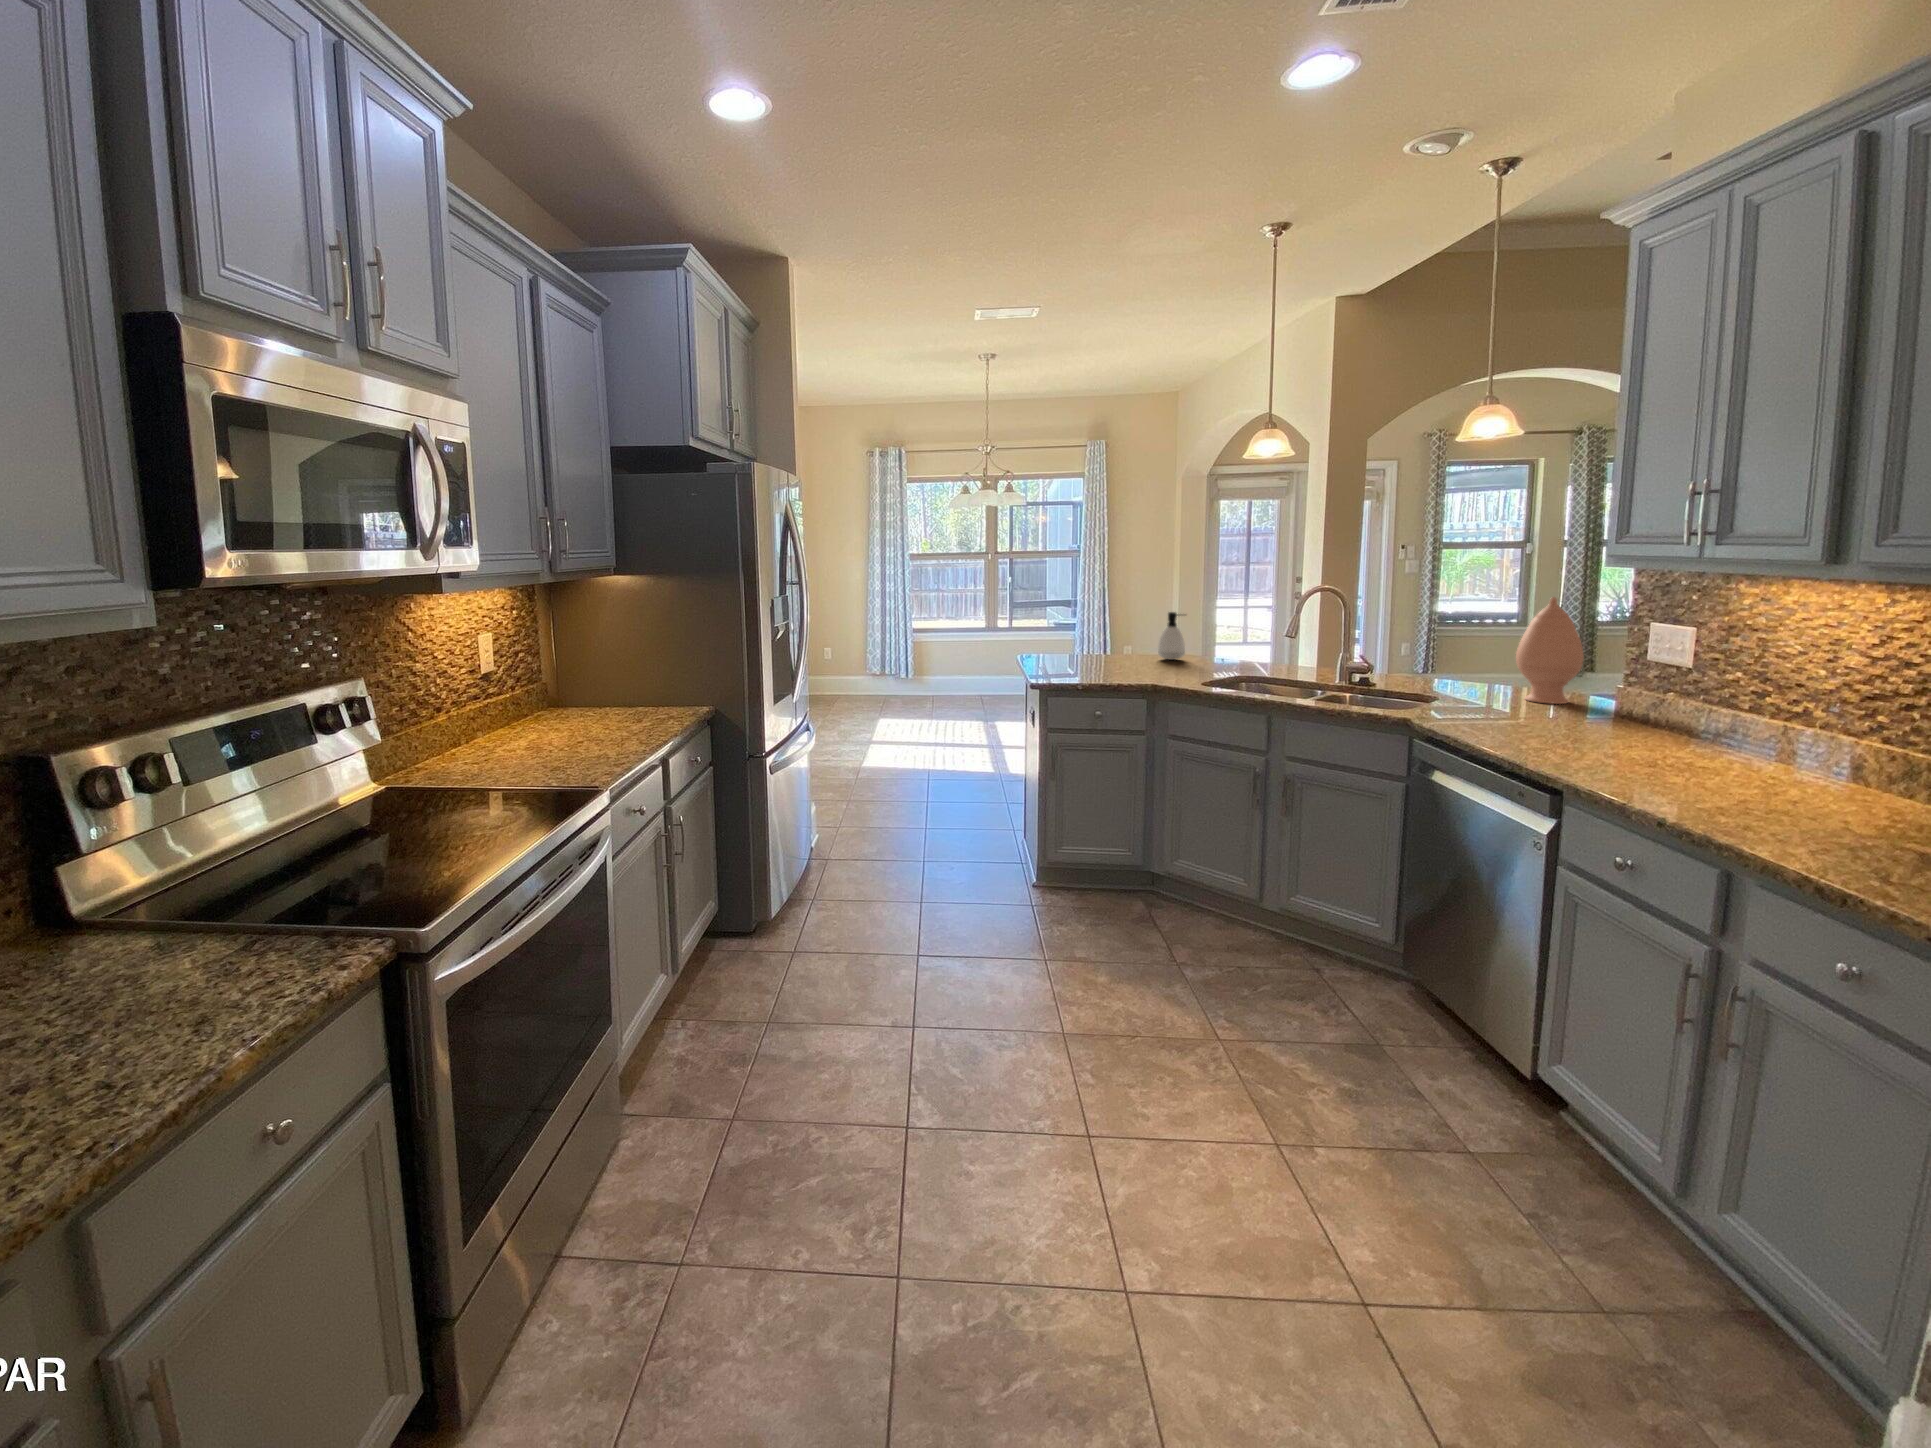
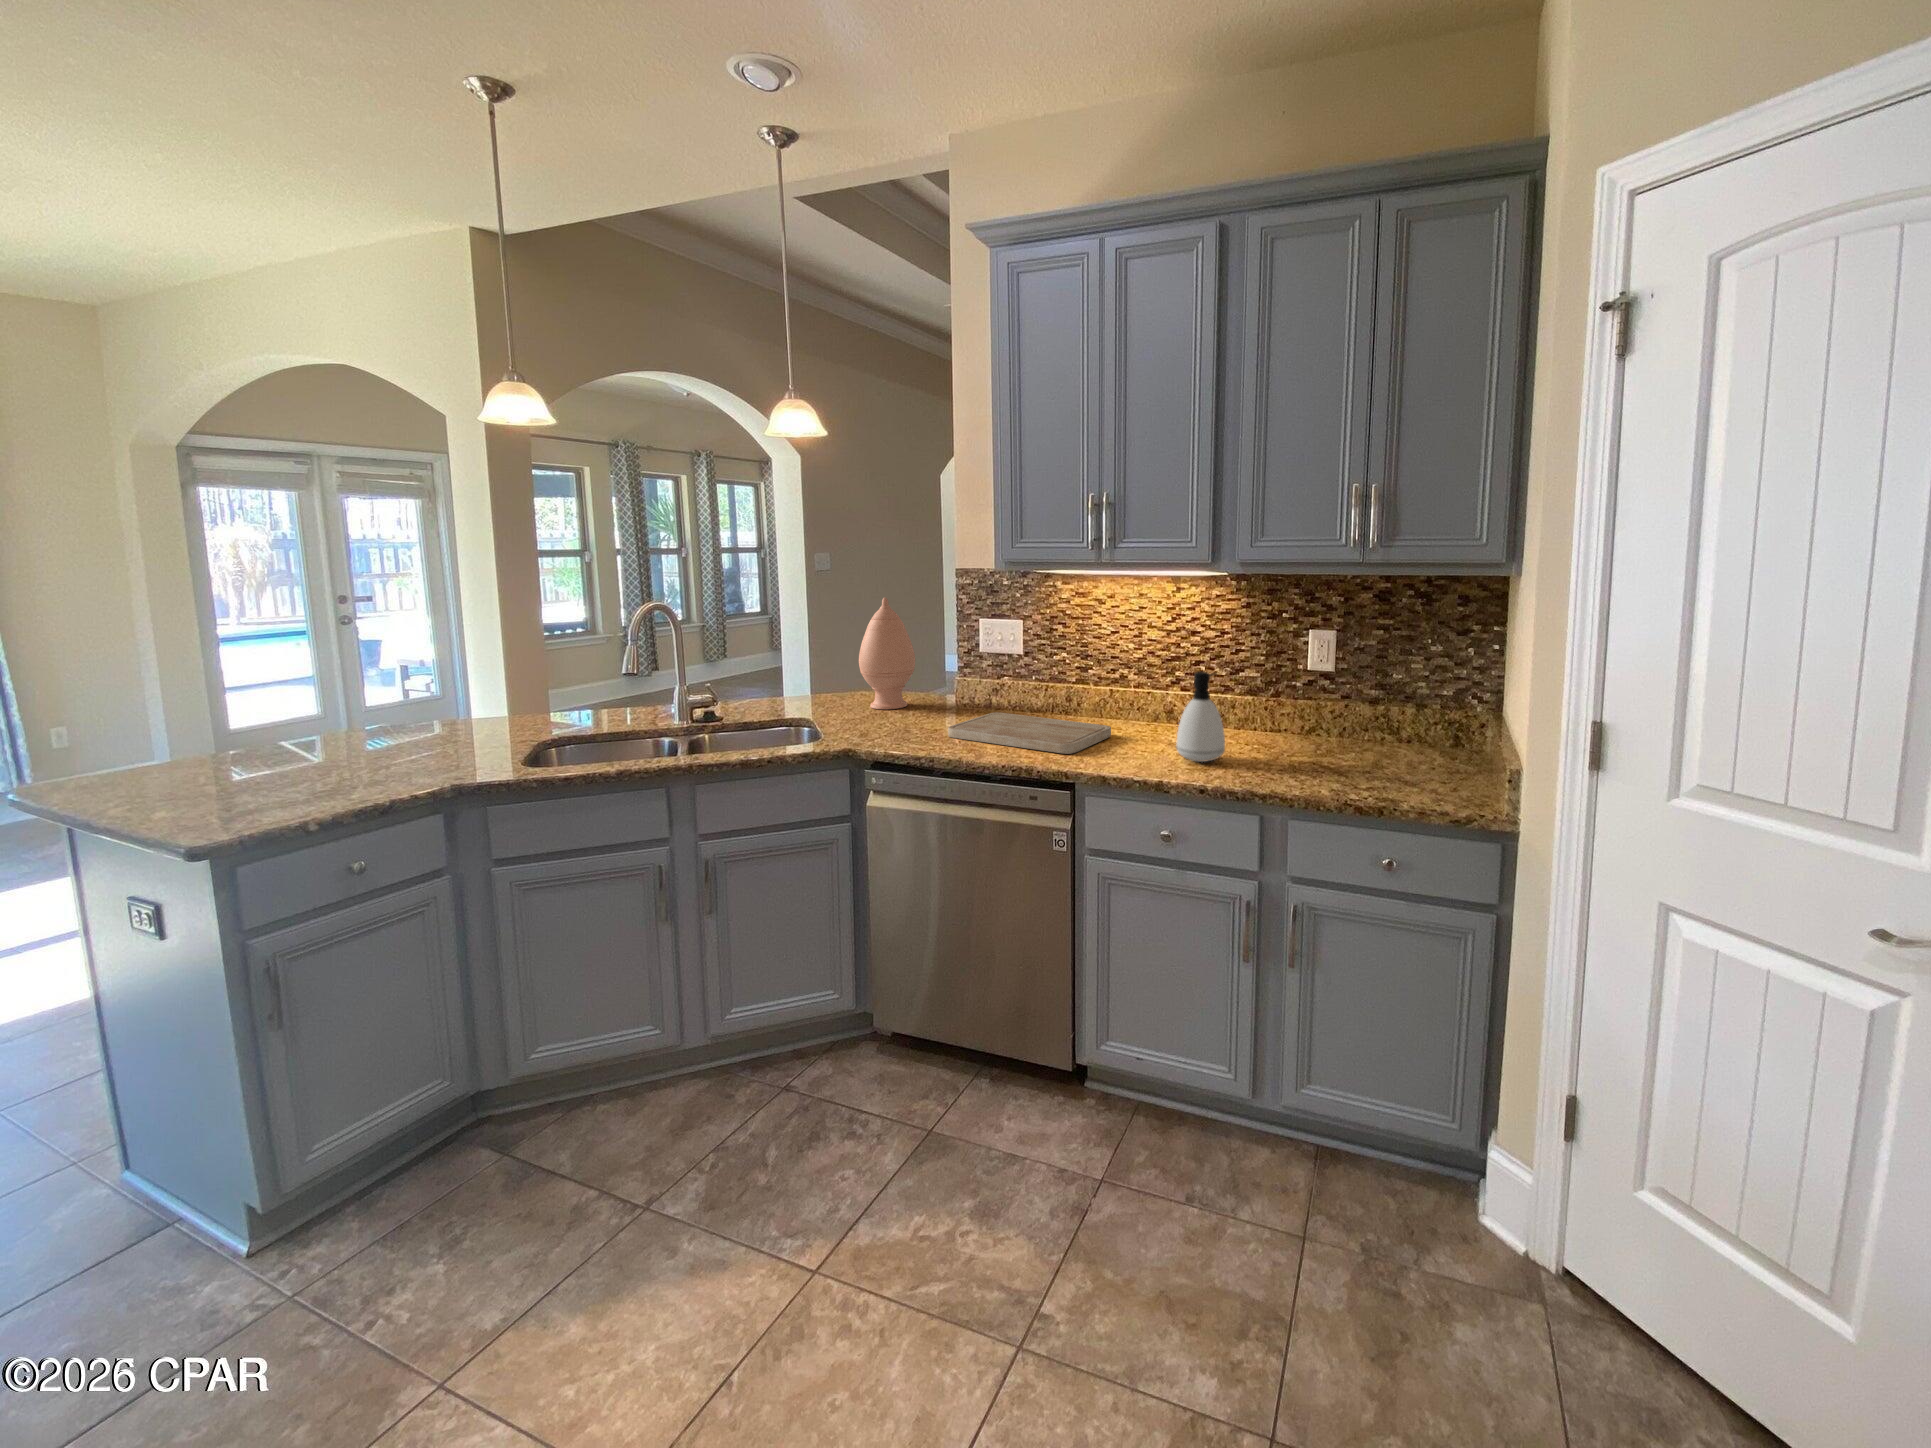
soap dispenser: present [1158,612,1185,660] -> present [1176,671,1225,762]
cutting board: none [1527,717,1713,762] -> present [948,712,1111,754]

